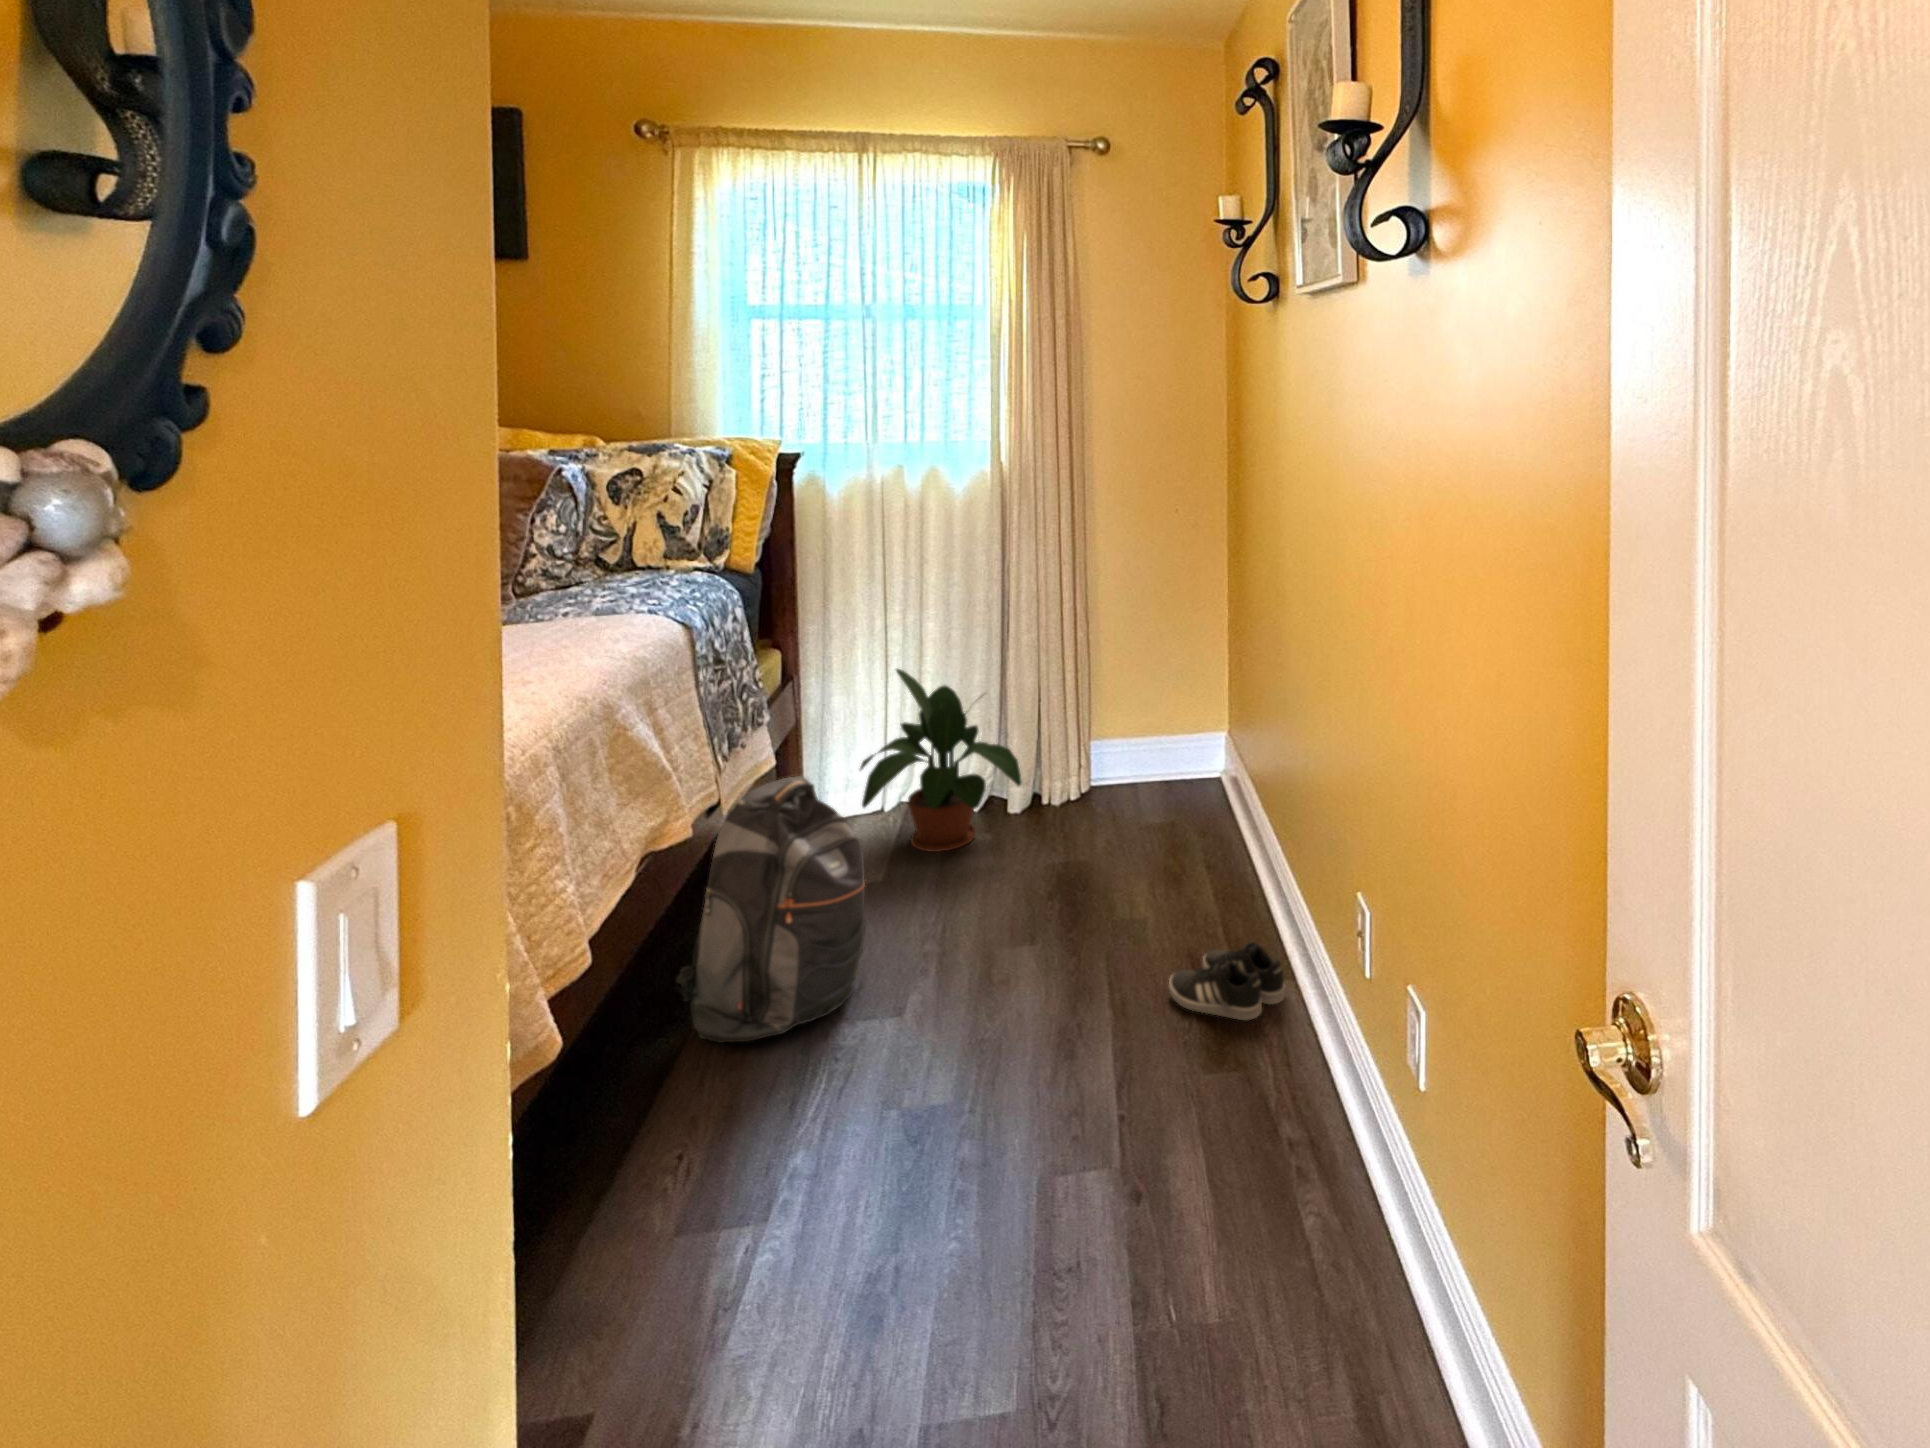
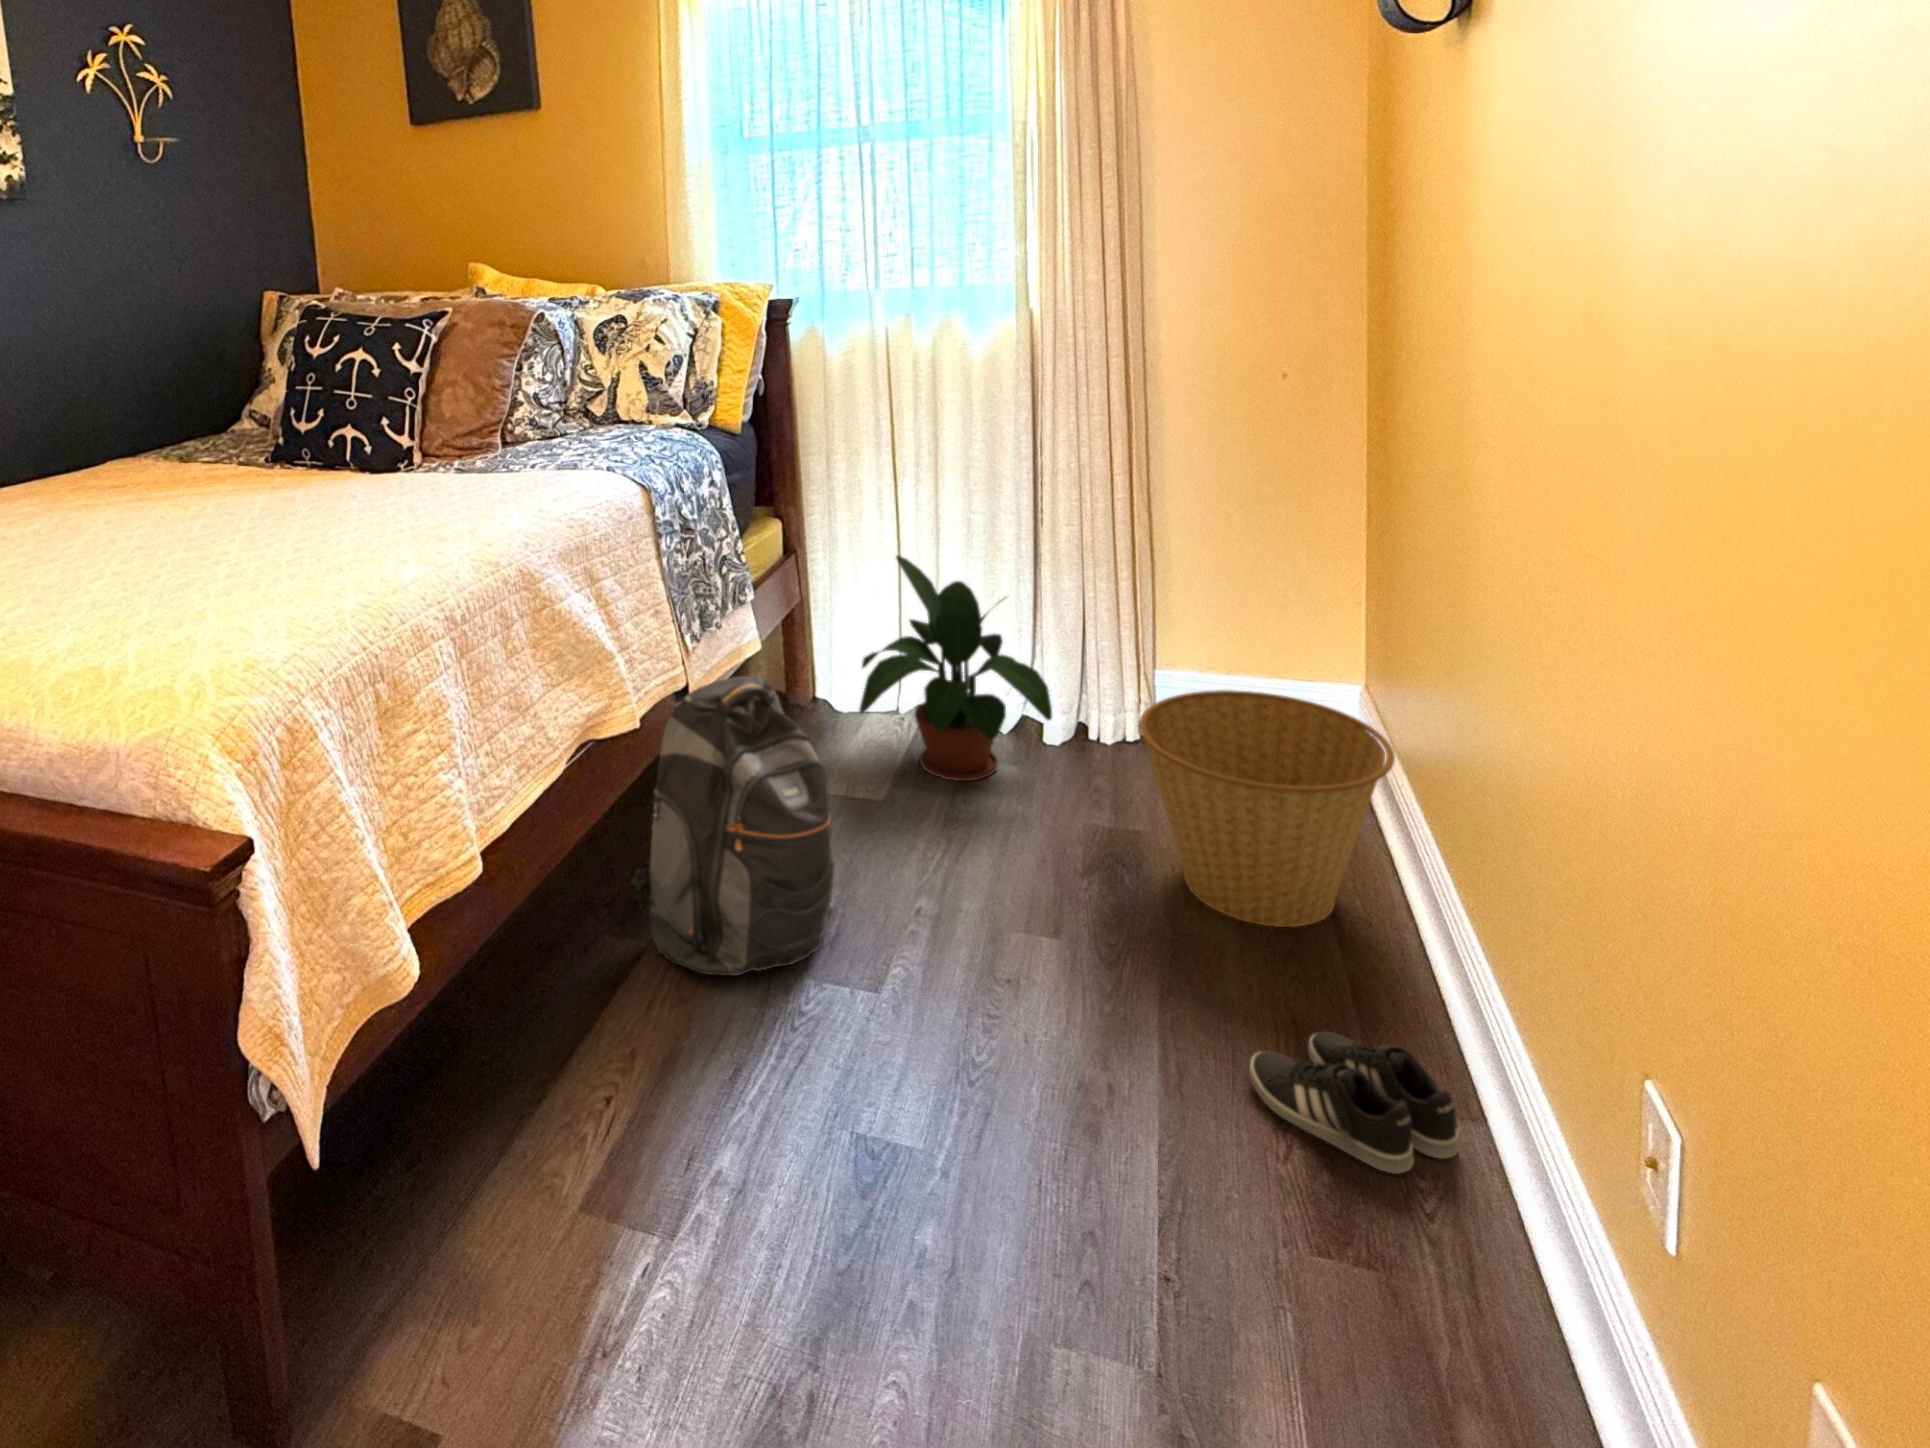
basket: none [1089,738,1248,901] -> present [1139,690,1395,927]

